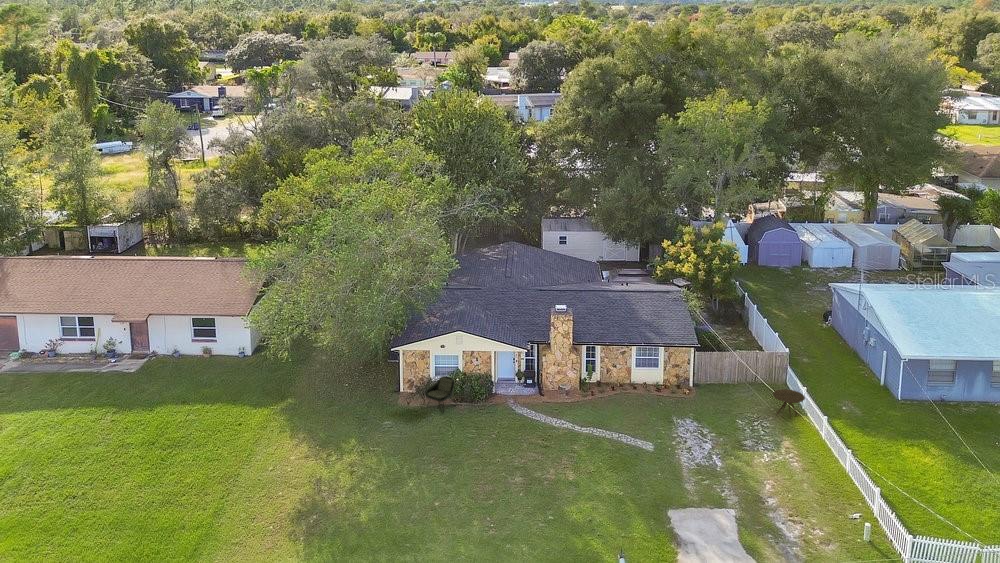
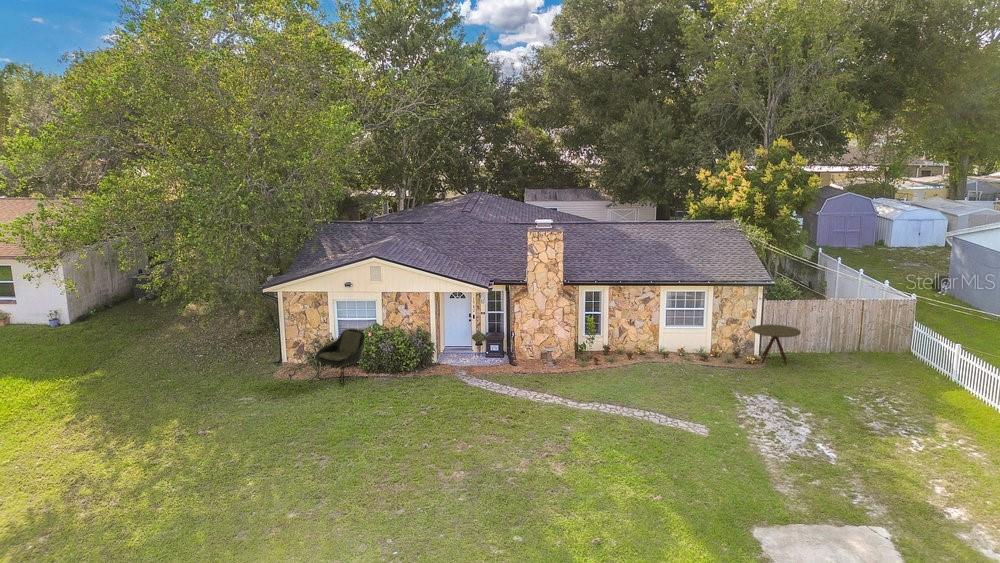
round table: present [773,389,805,419] -> present [751,324,801,365]

